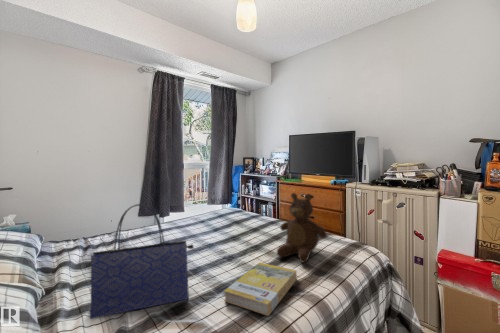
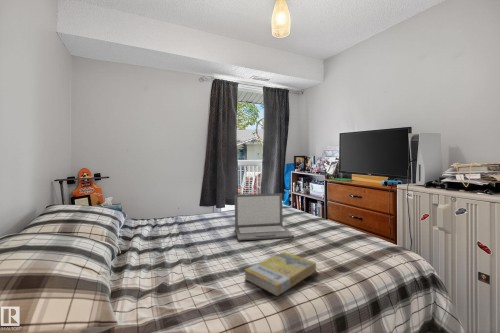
teddy bear: present [277,193,327,262] -> none [304,190,356,258]
laptop: none [191,198,260,255] -> present [235,193,294,240]
tote bag: present [90,204,193,319] -> none [144,191,224,275]

